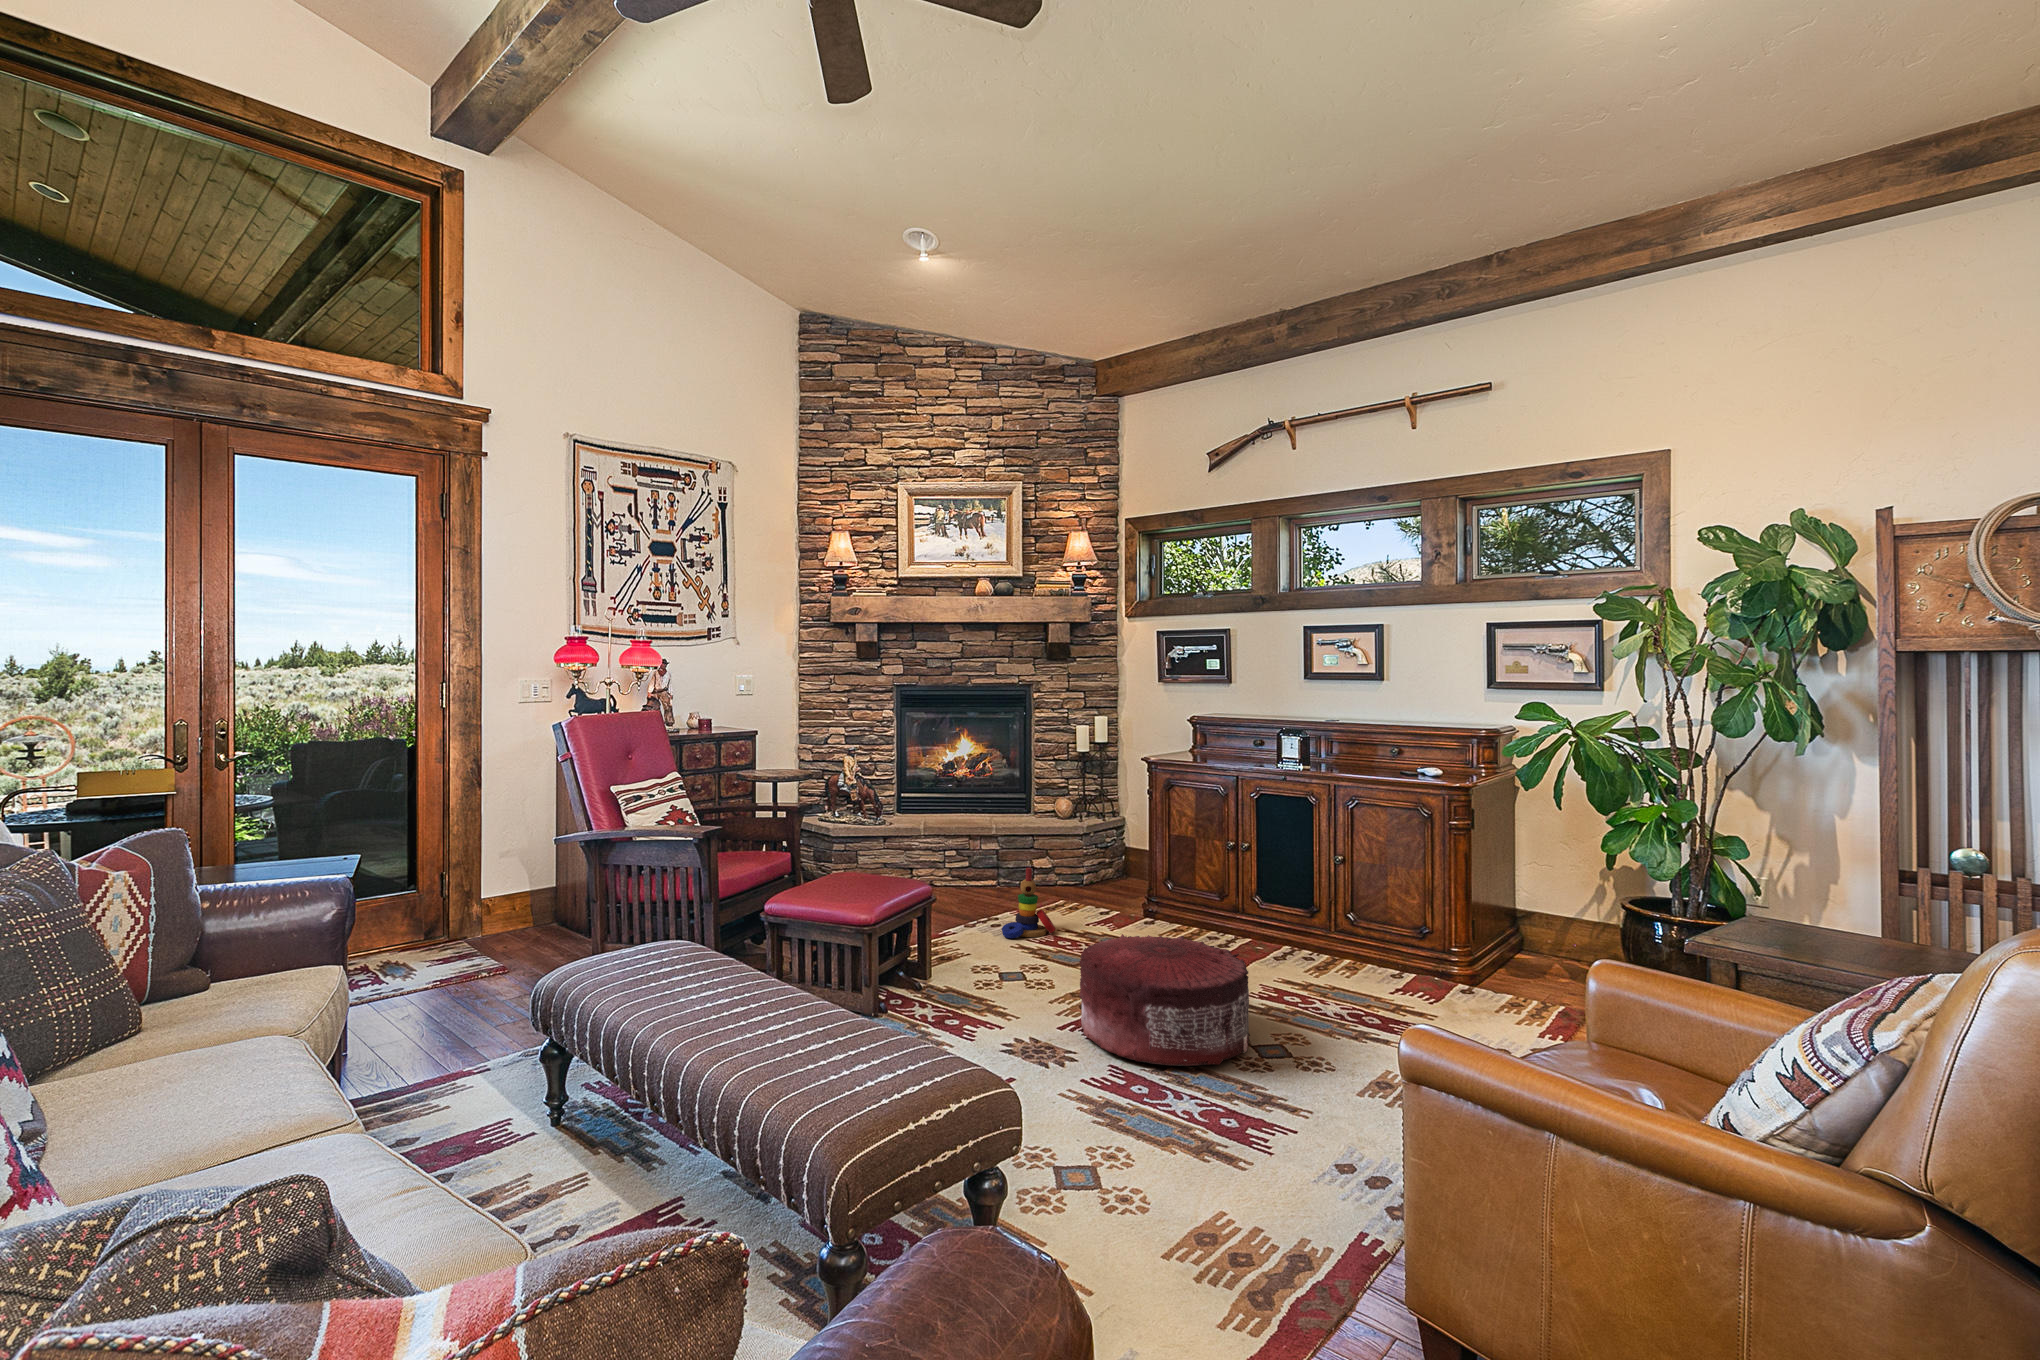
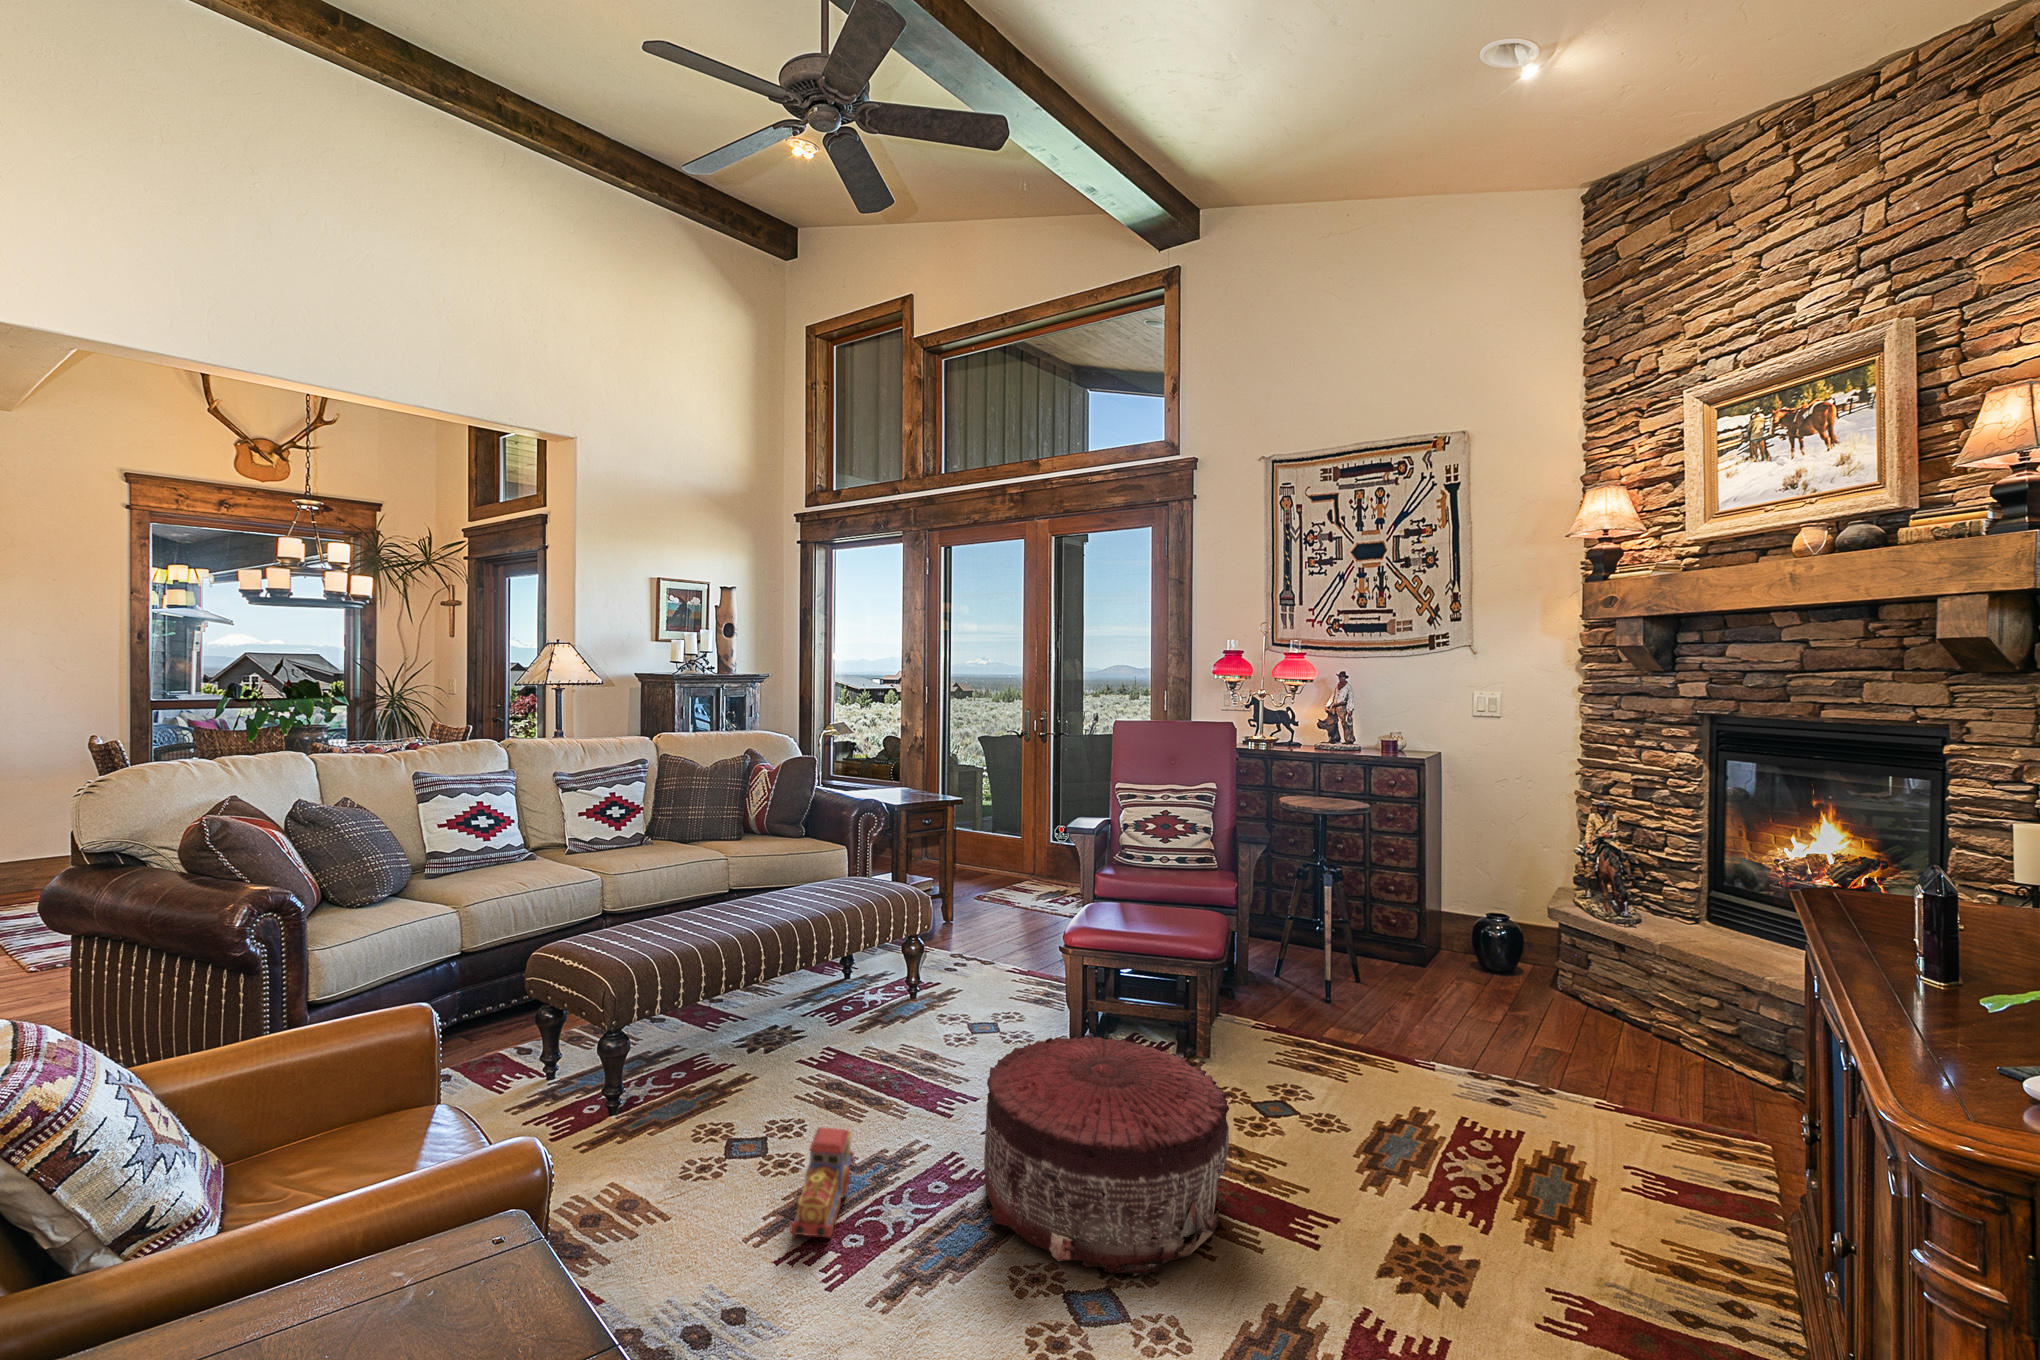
stacking toy: present [1002,868,1055,938] -> none [1426,1005,1533,1132]
toy train: none [1158,1074,1273,1141] -> present [790,1127,854,1237]

